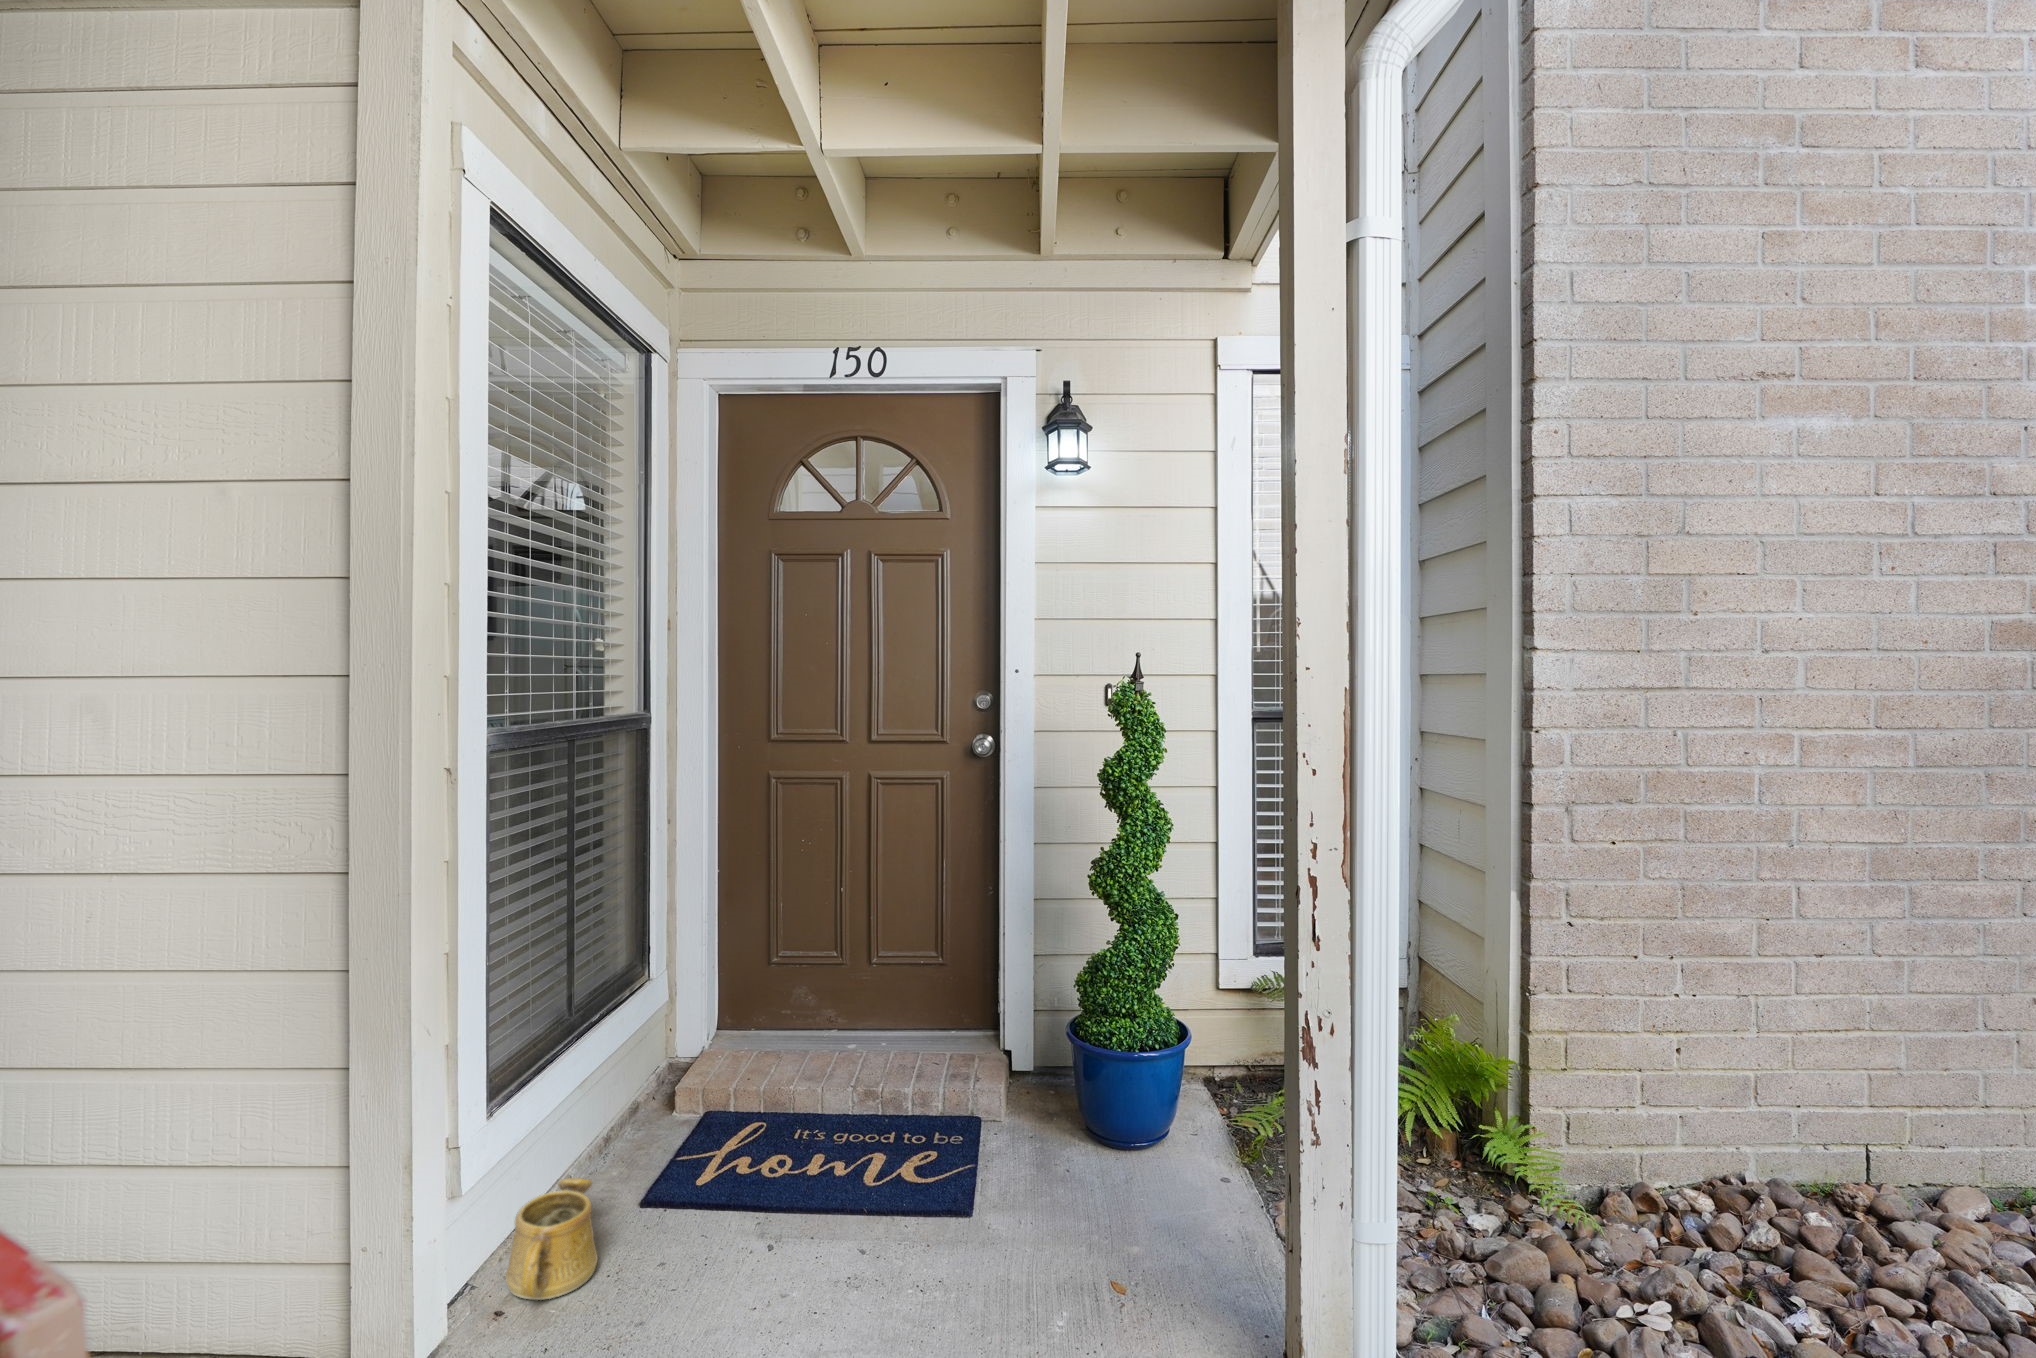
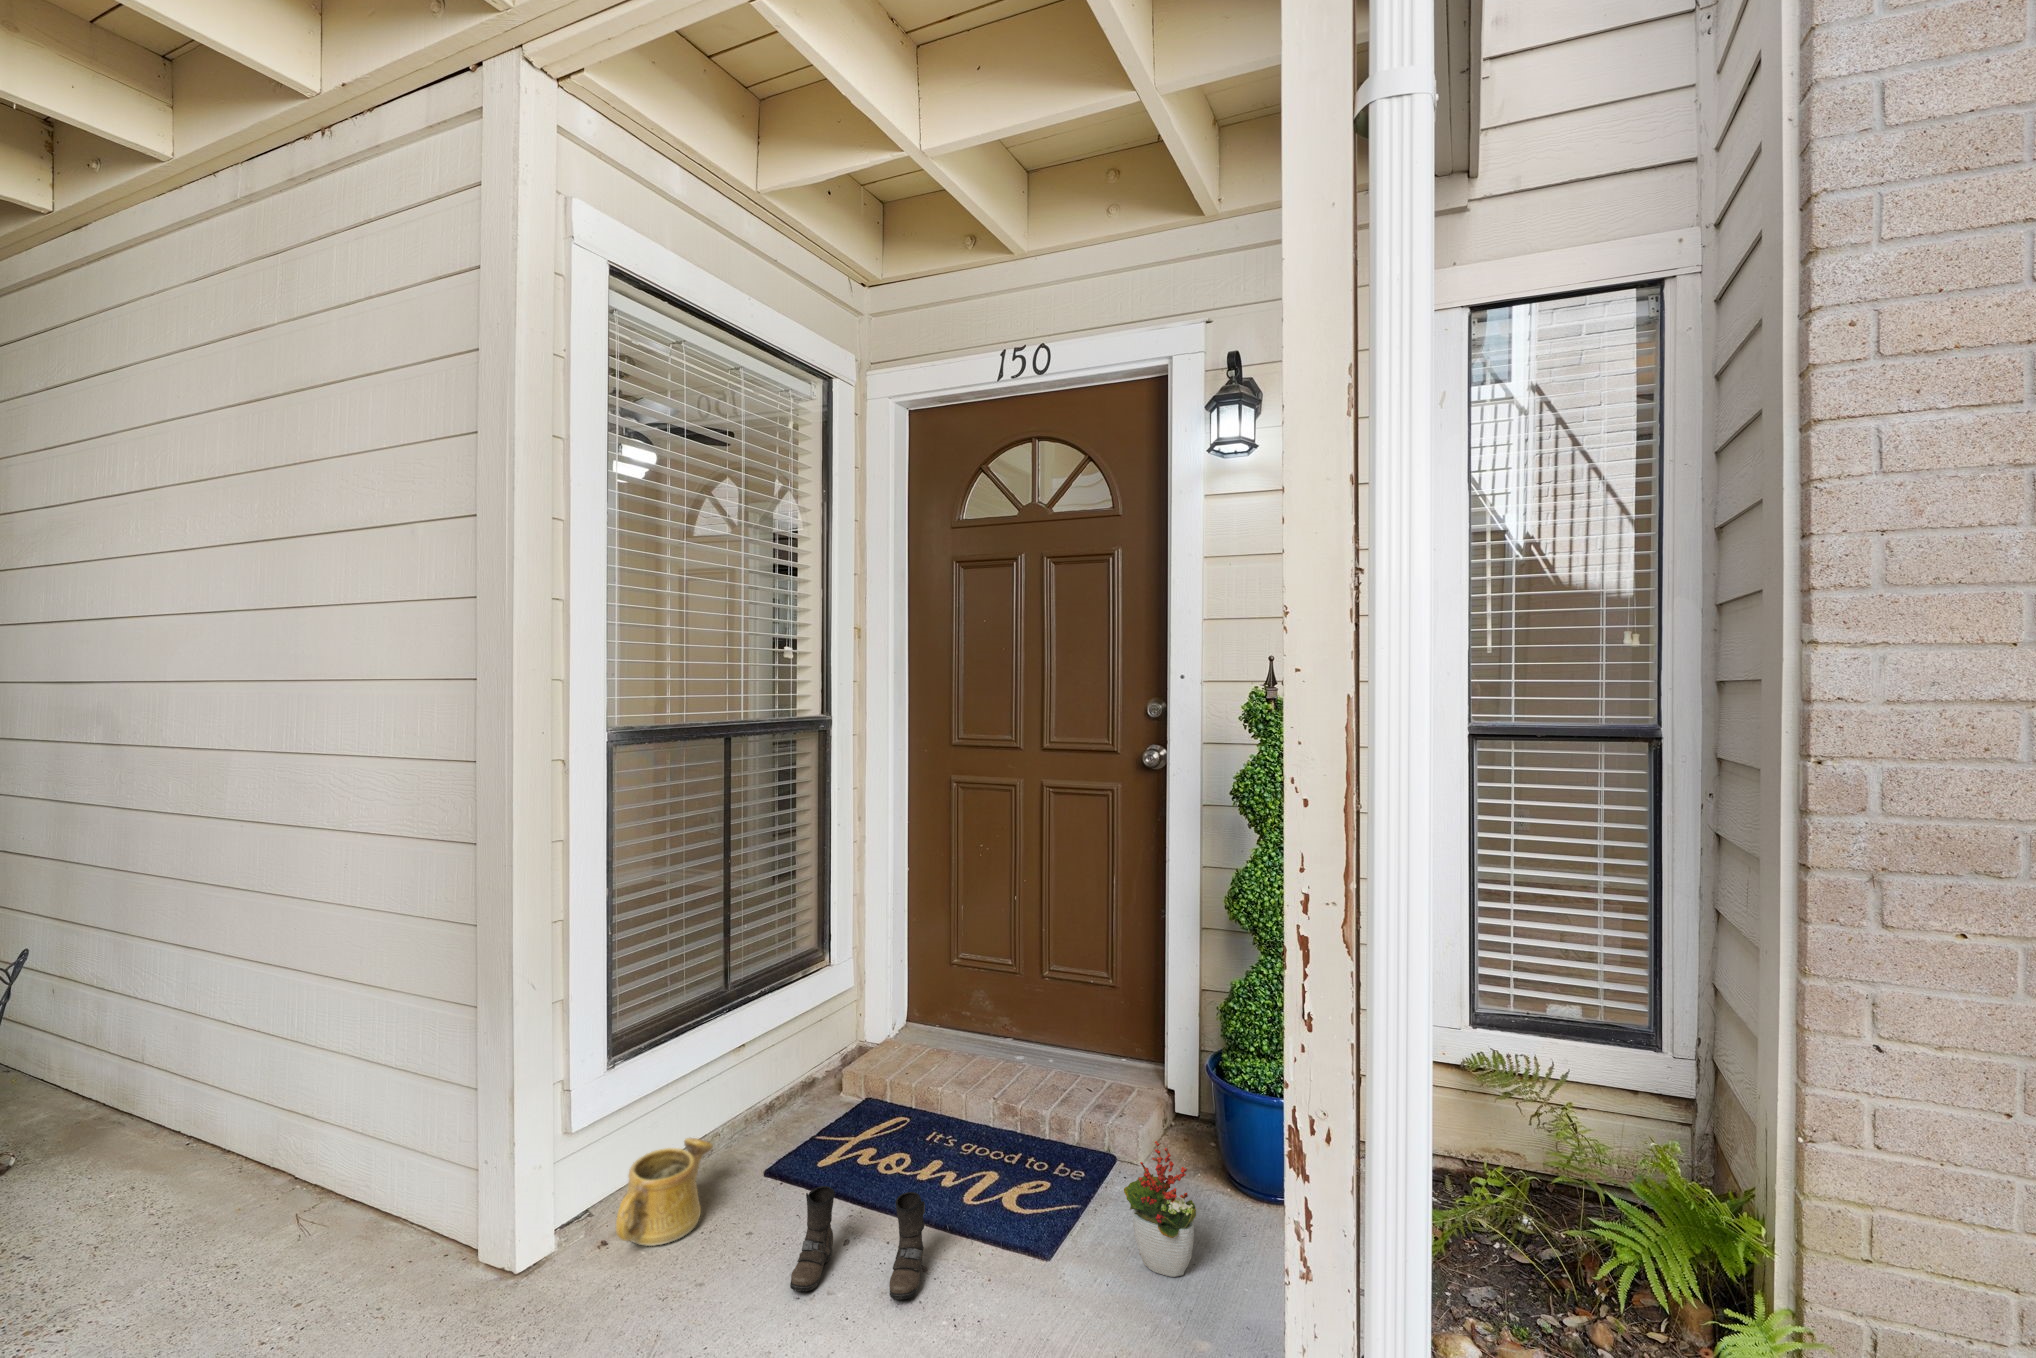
decorative plant: none [1037,1087,1105,1203] -> present [1124,1141,1196,1277]
boots: none [738,1177,871,1296] -> present [790,1186,925,1300]

